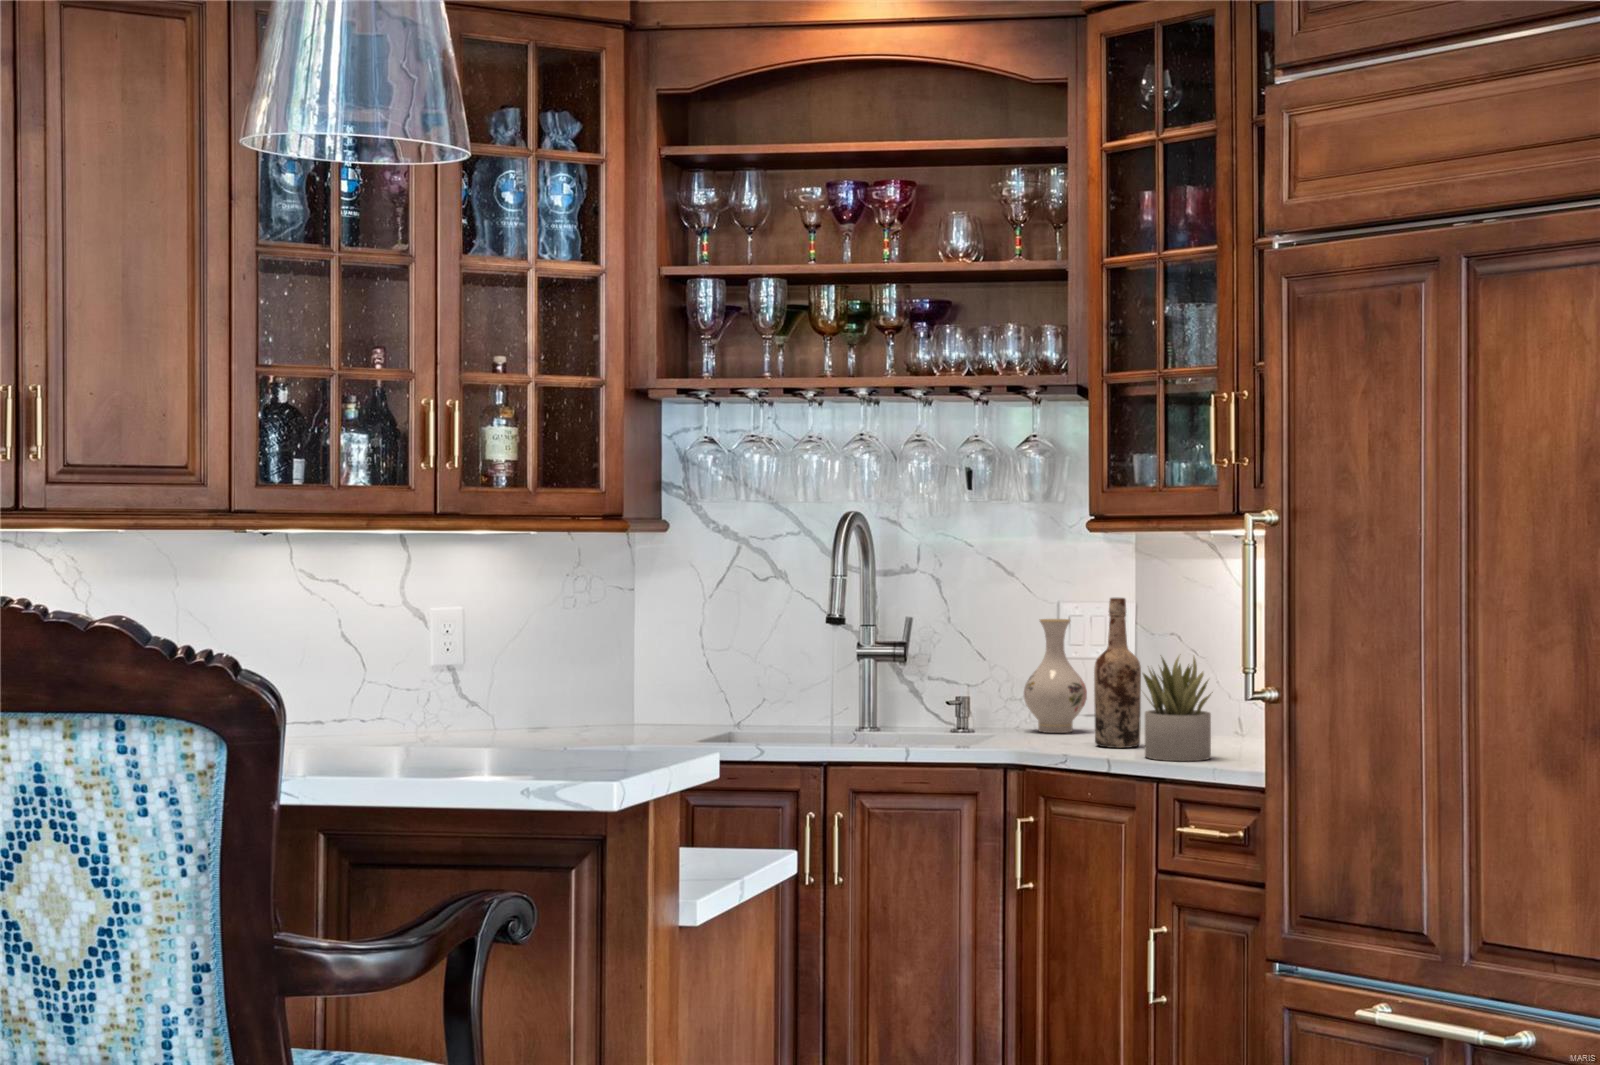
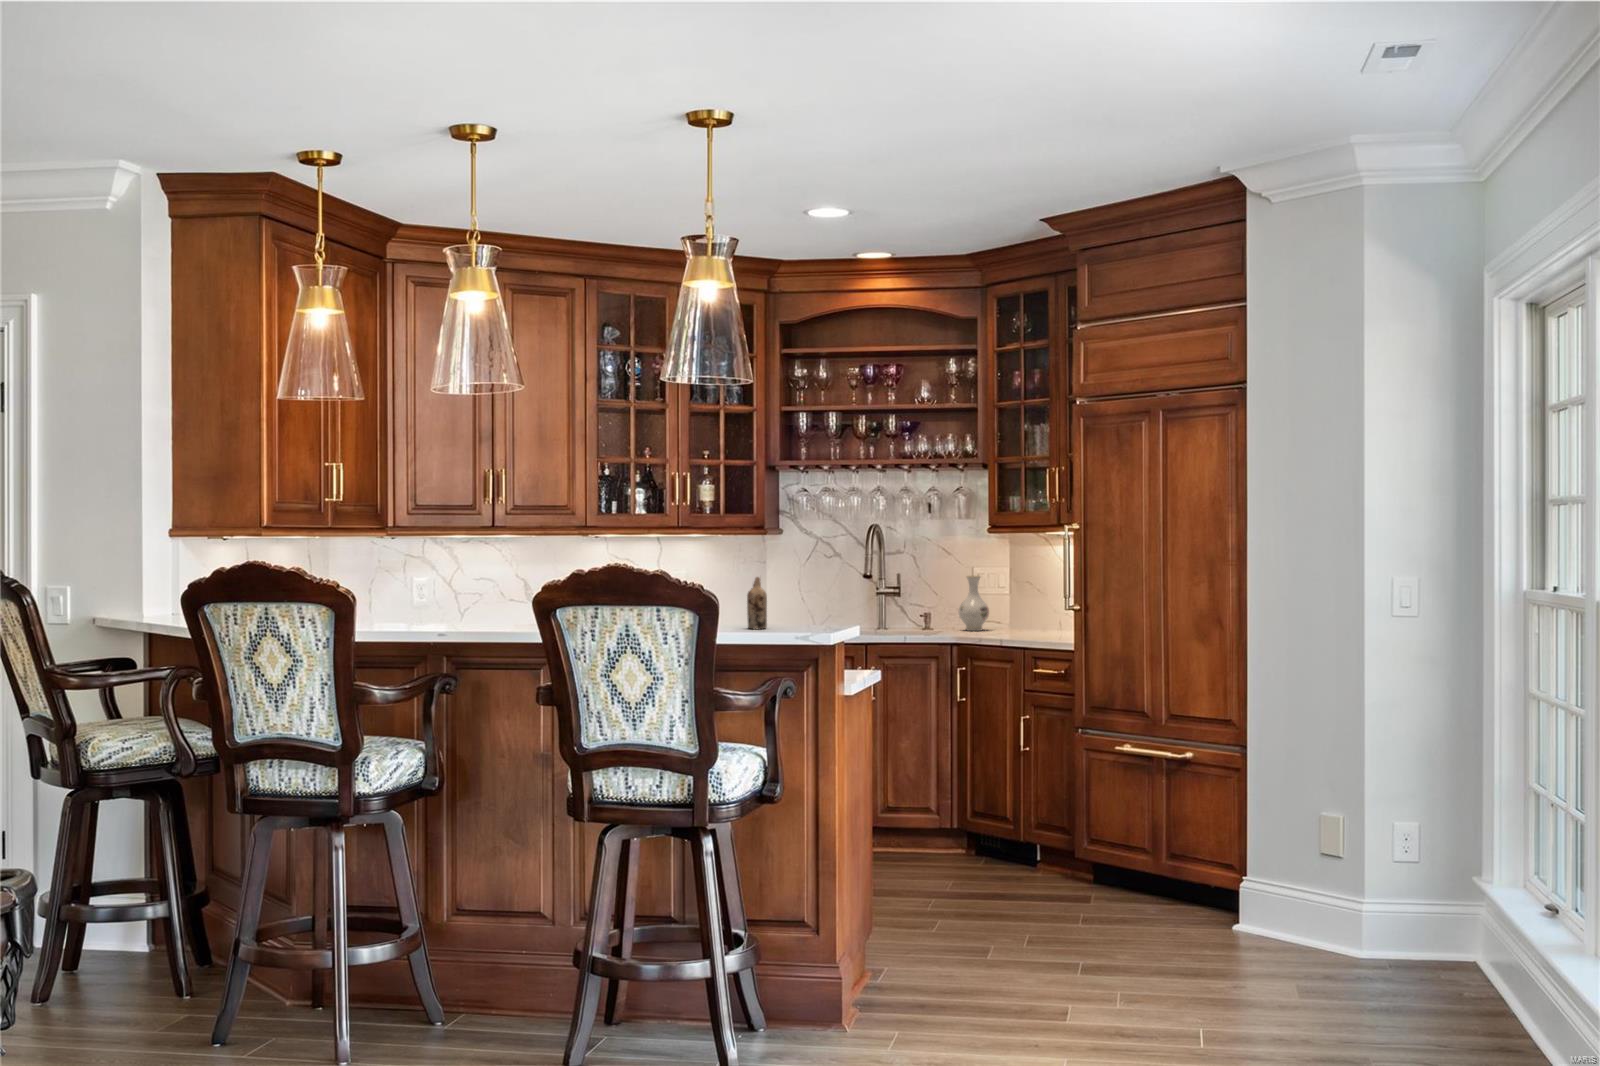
wine bottle: present [1094,598,1141,748] -> present [747,577,767,629]
succulent plant: present [1143,656,1213,761] -> none [1013,591,1047,641]

